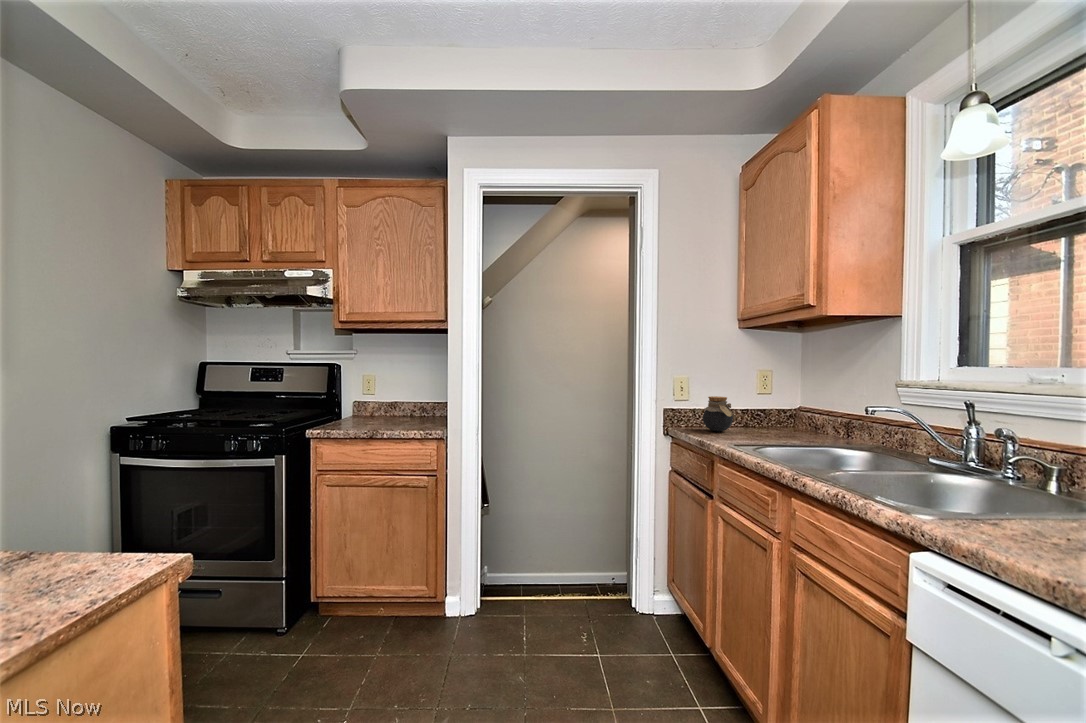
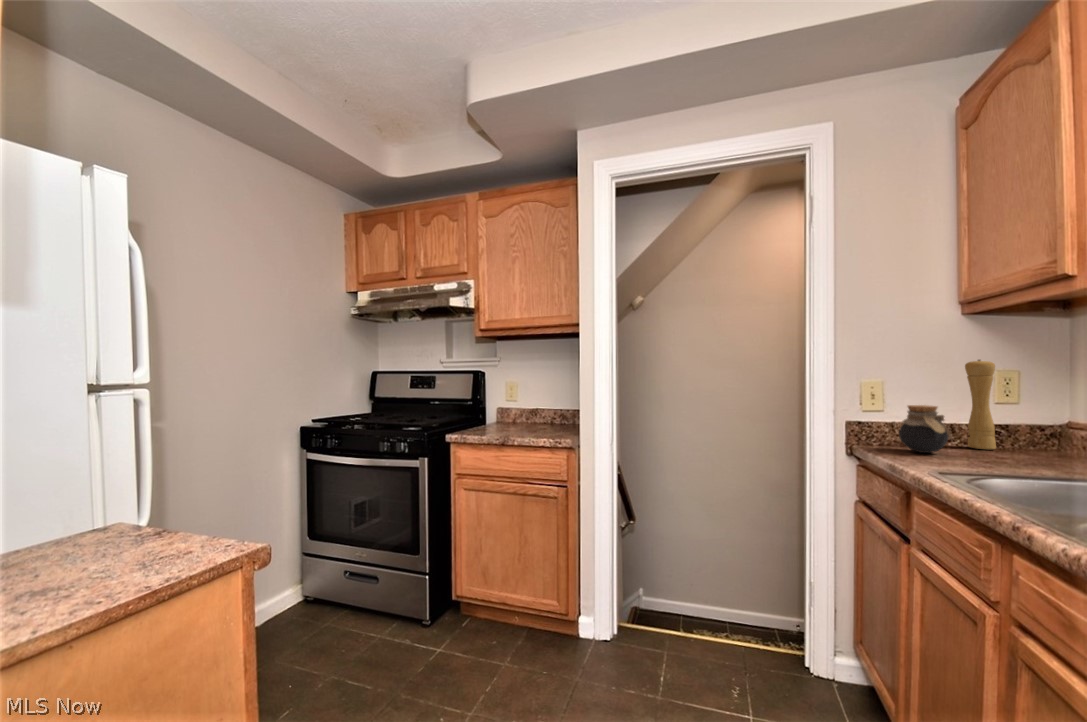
pepper mill: none [741,363,759,427] -> present [965,360,996,449]

